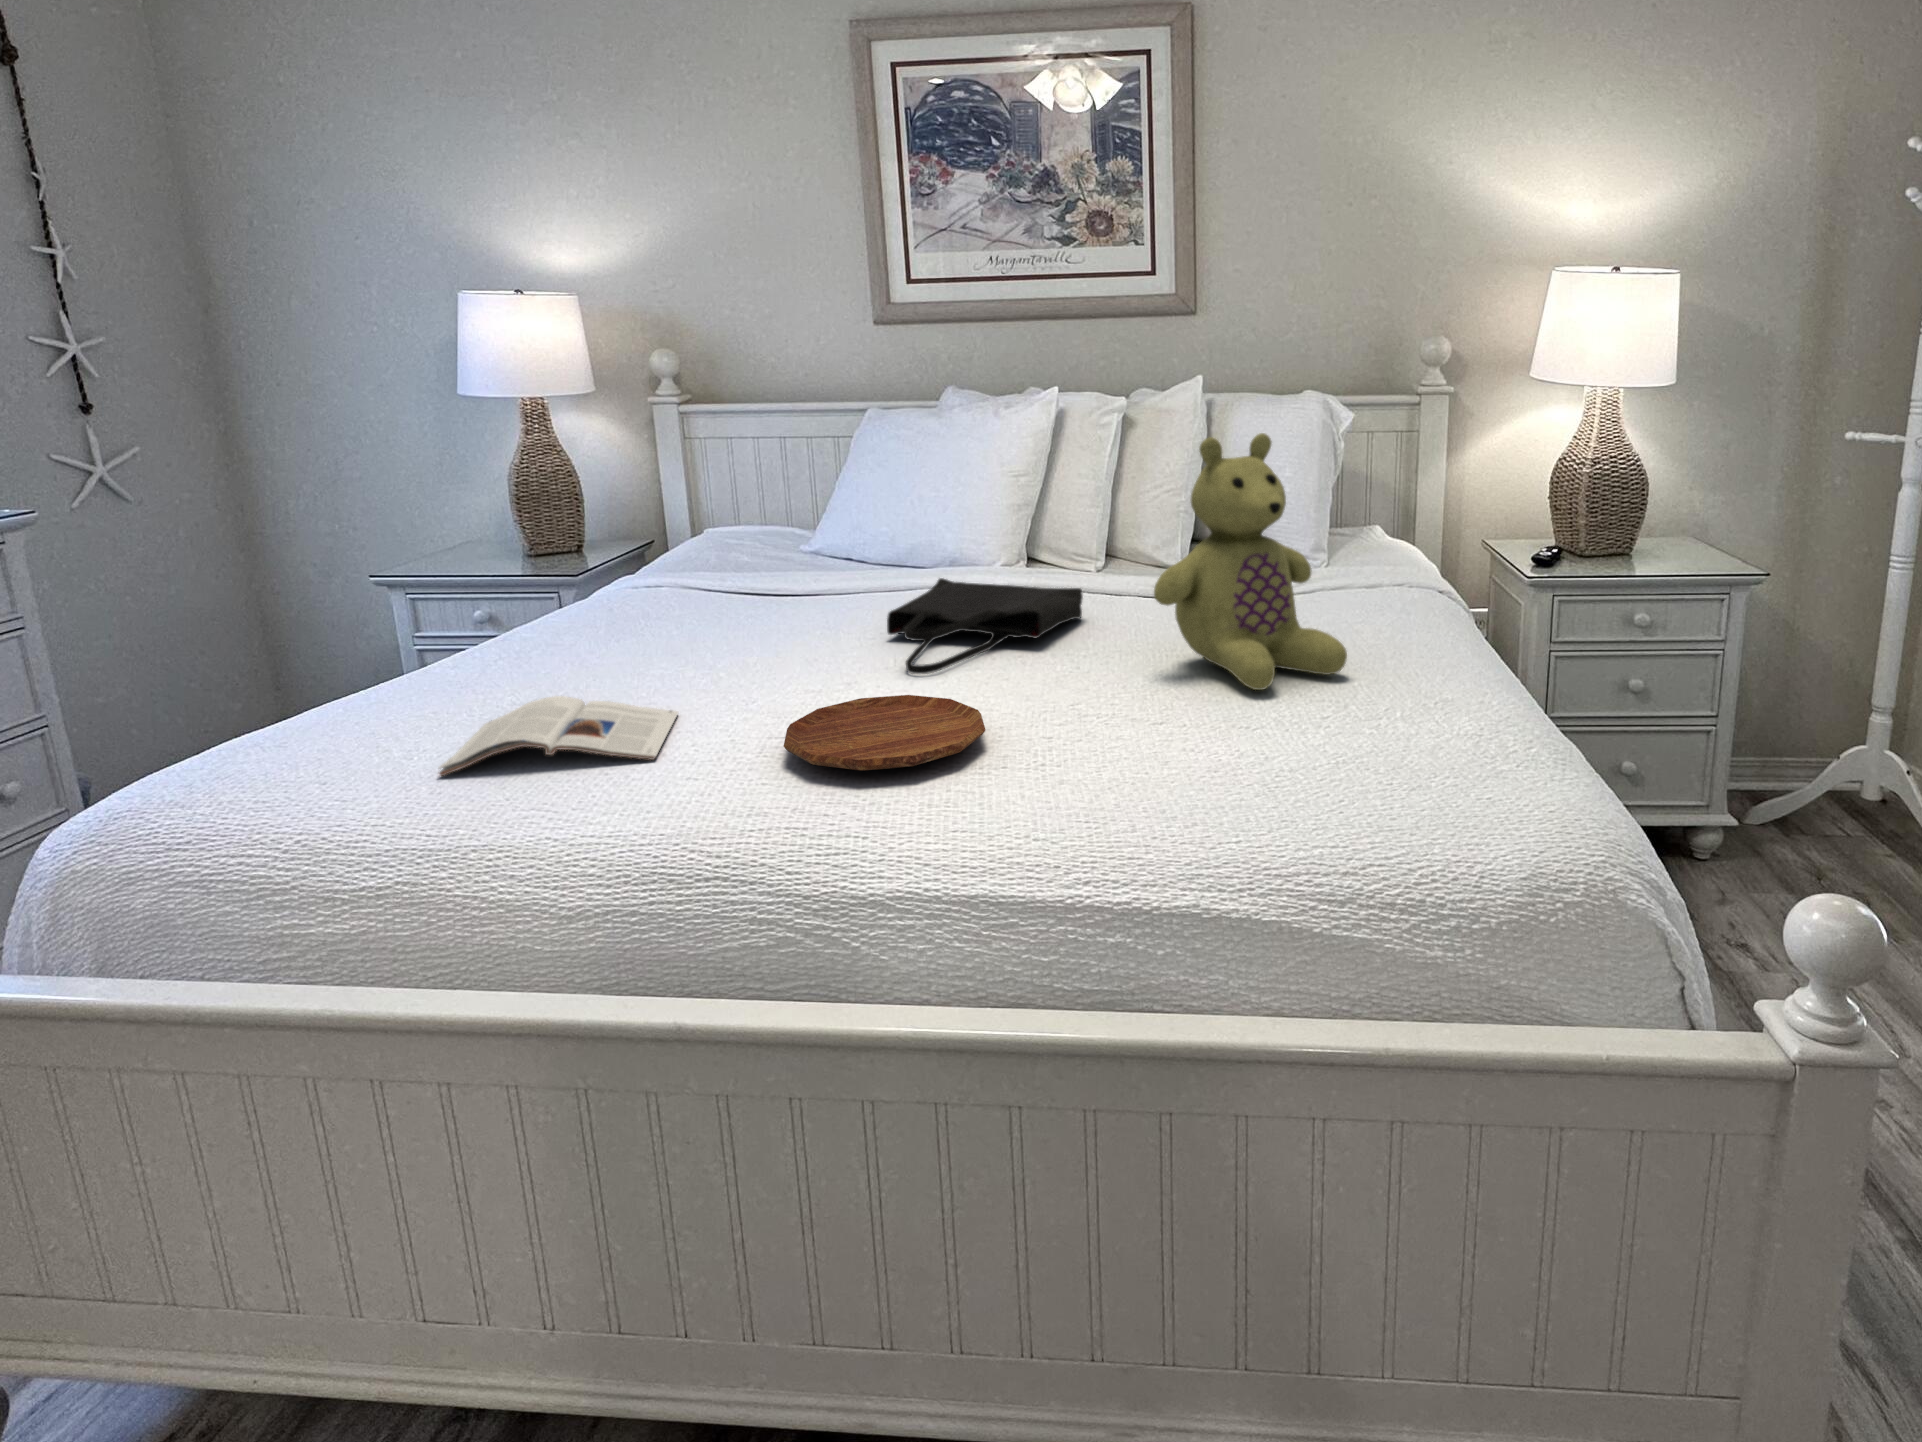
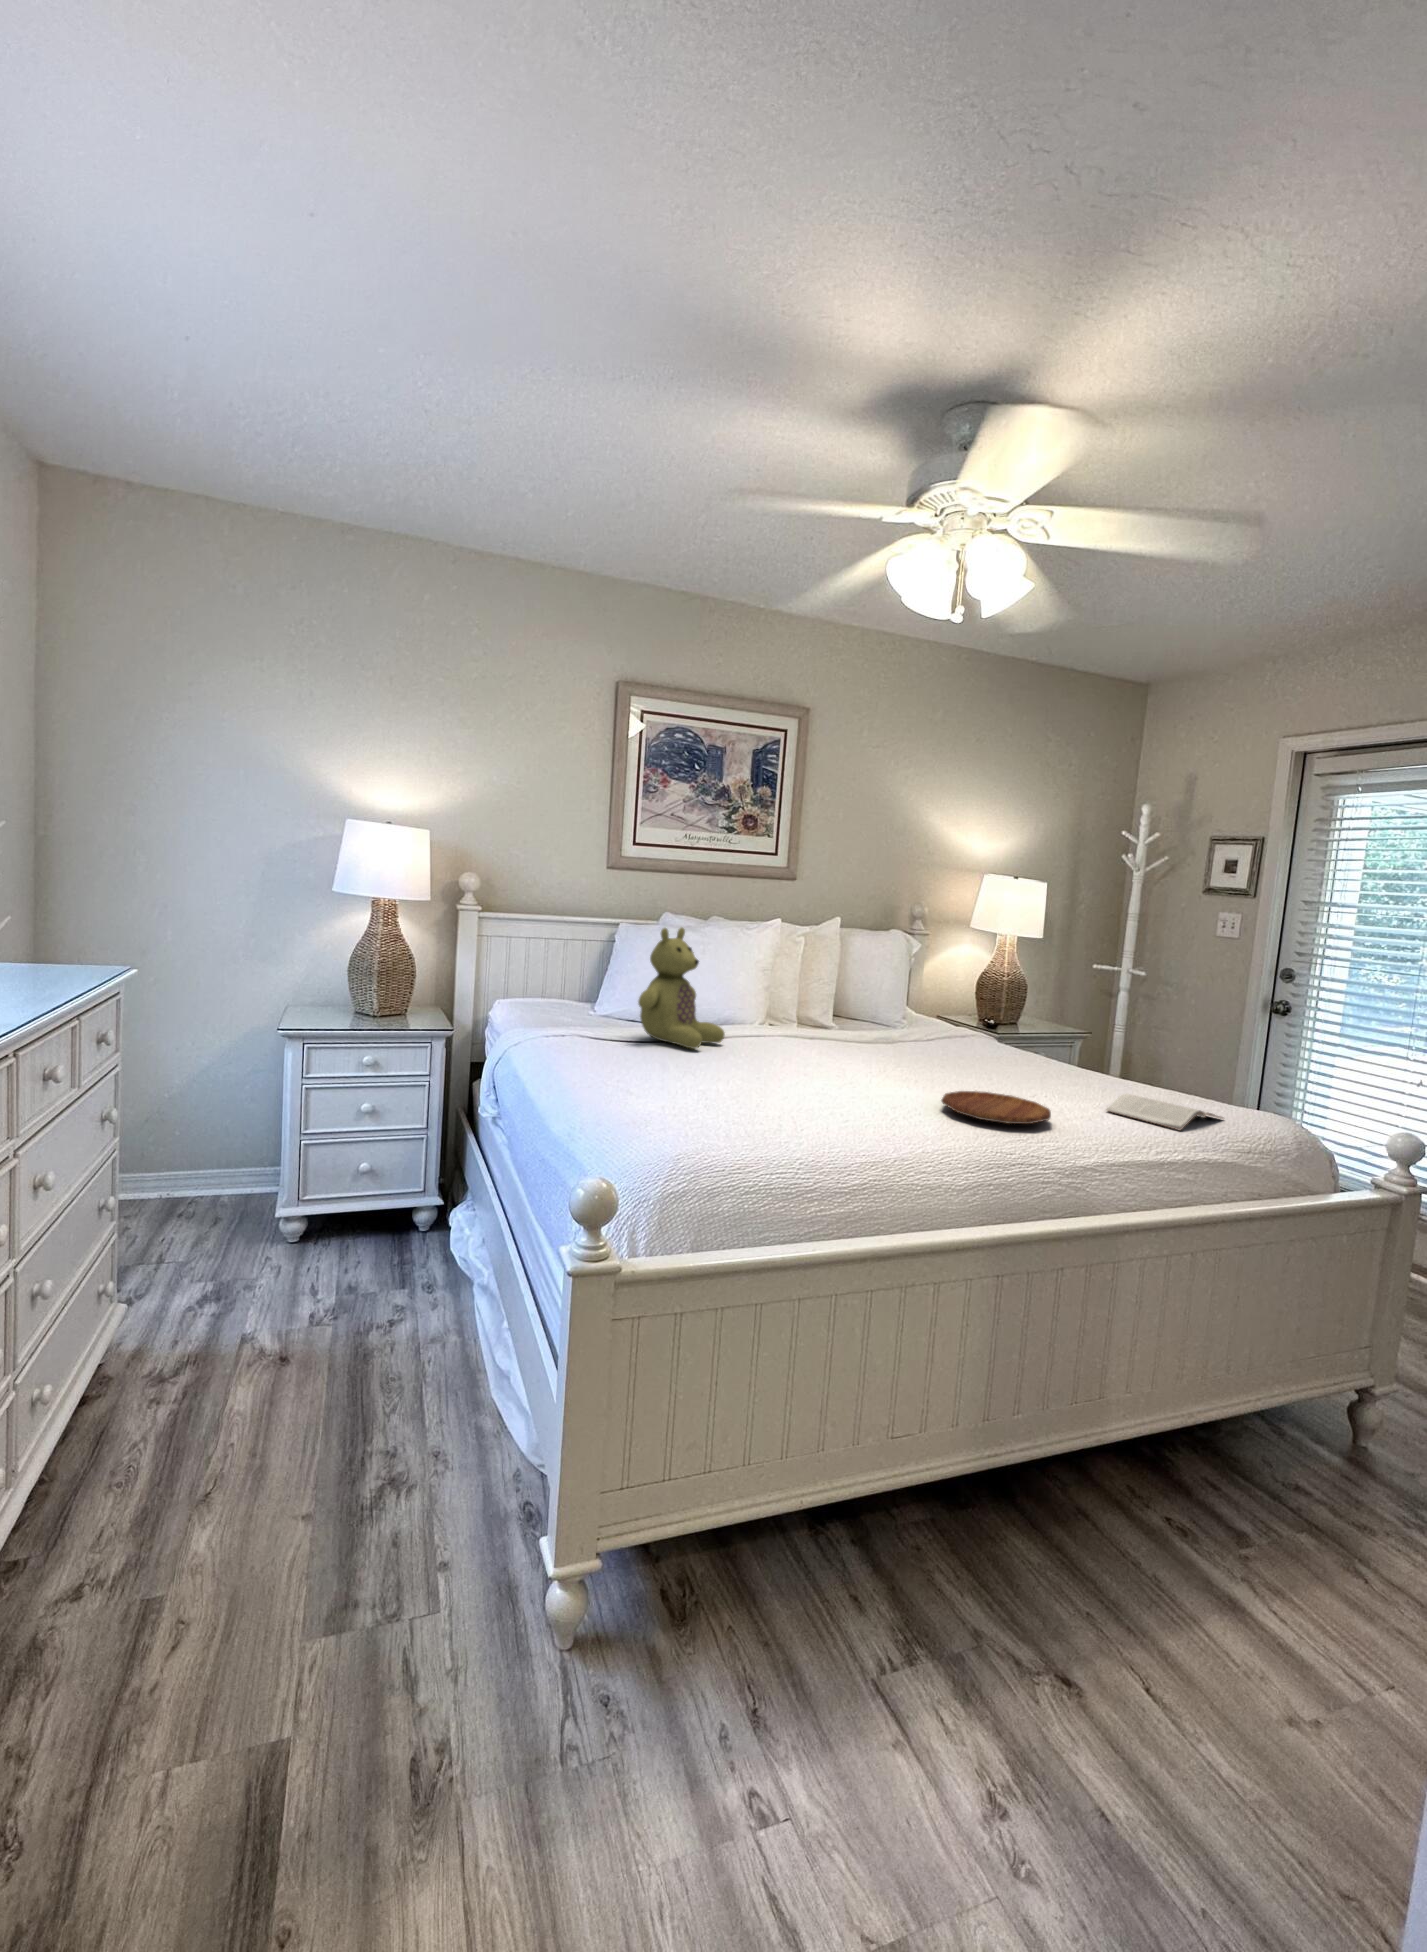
stuffed bear: present [1154,433,1347,690] -> present [638,928,725,1049]
tote bag: present [887,578,1083,674] -> none [812,1033,926,1084]
magazine: present [439,696,678,776] -> present [1107,1094,1223,1130]

